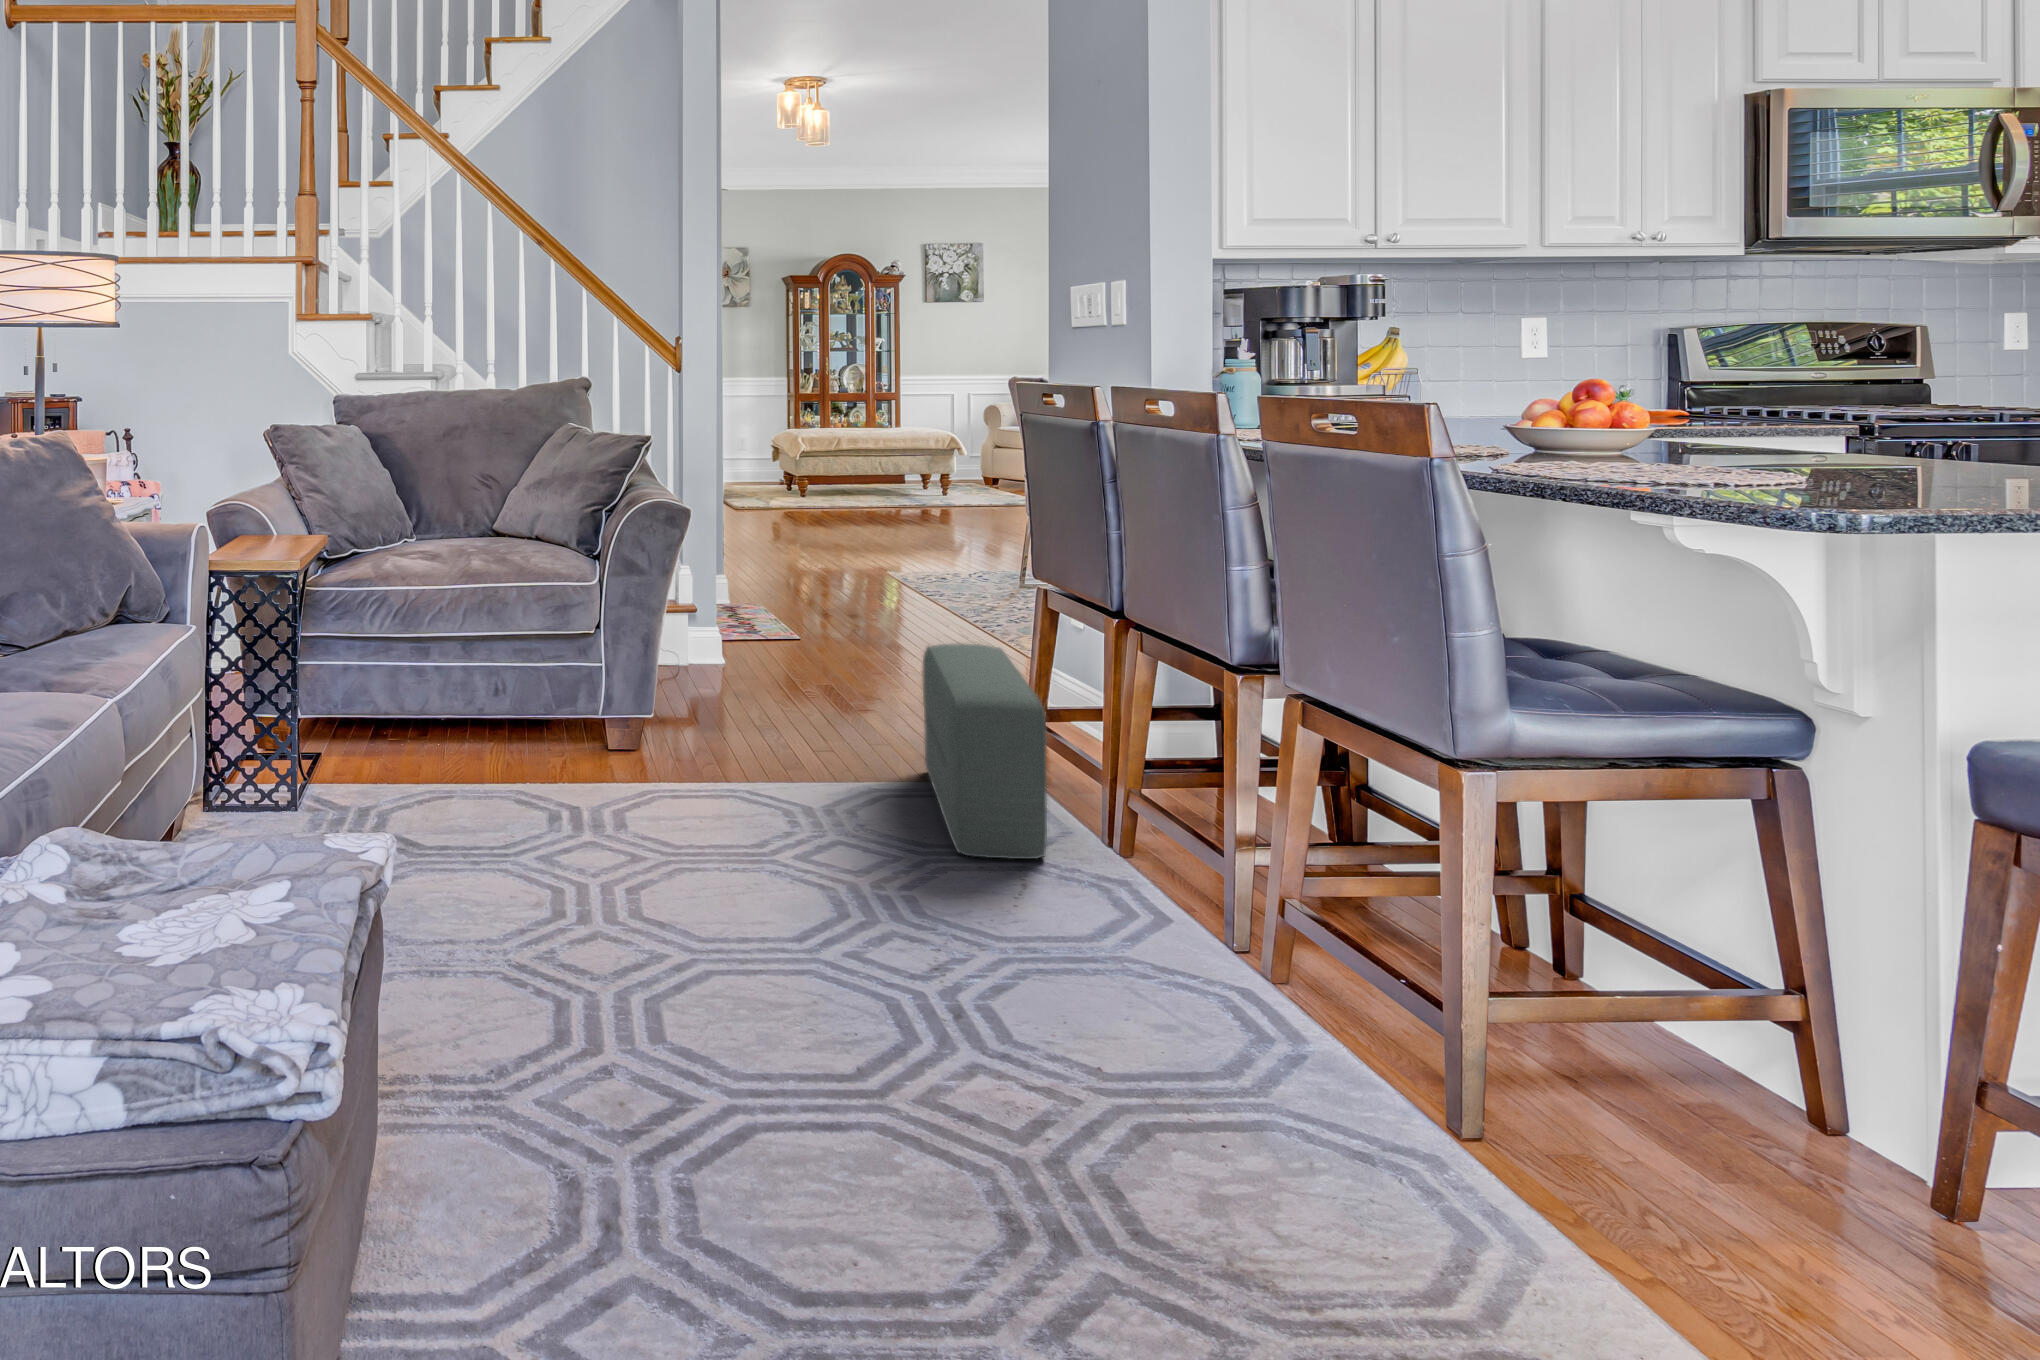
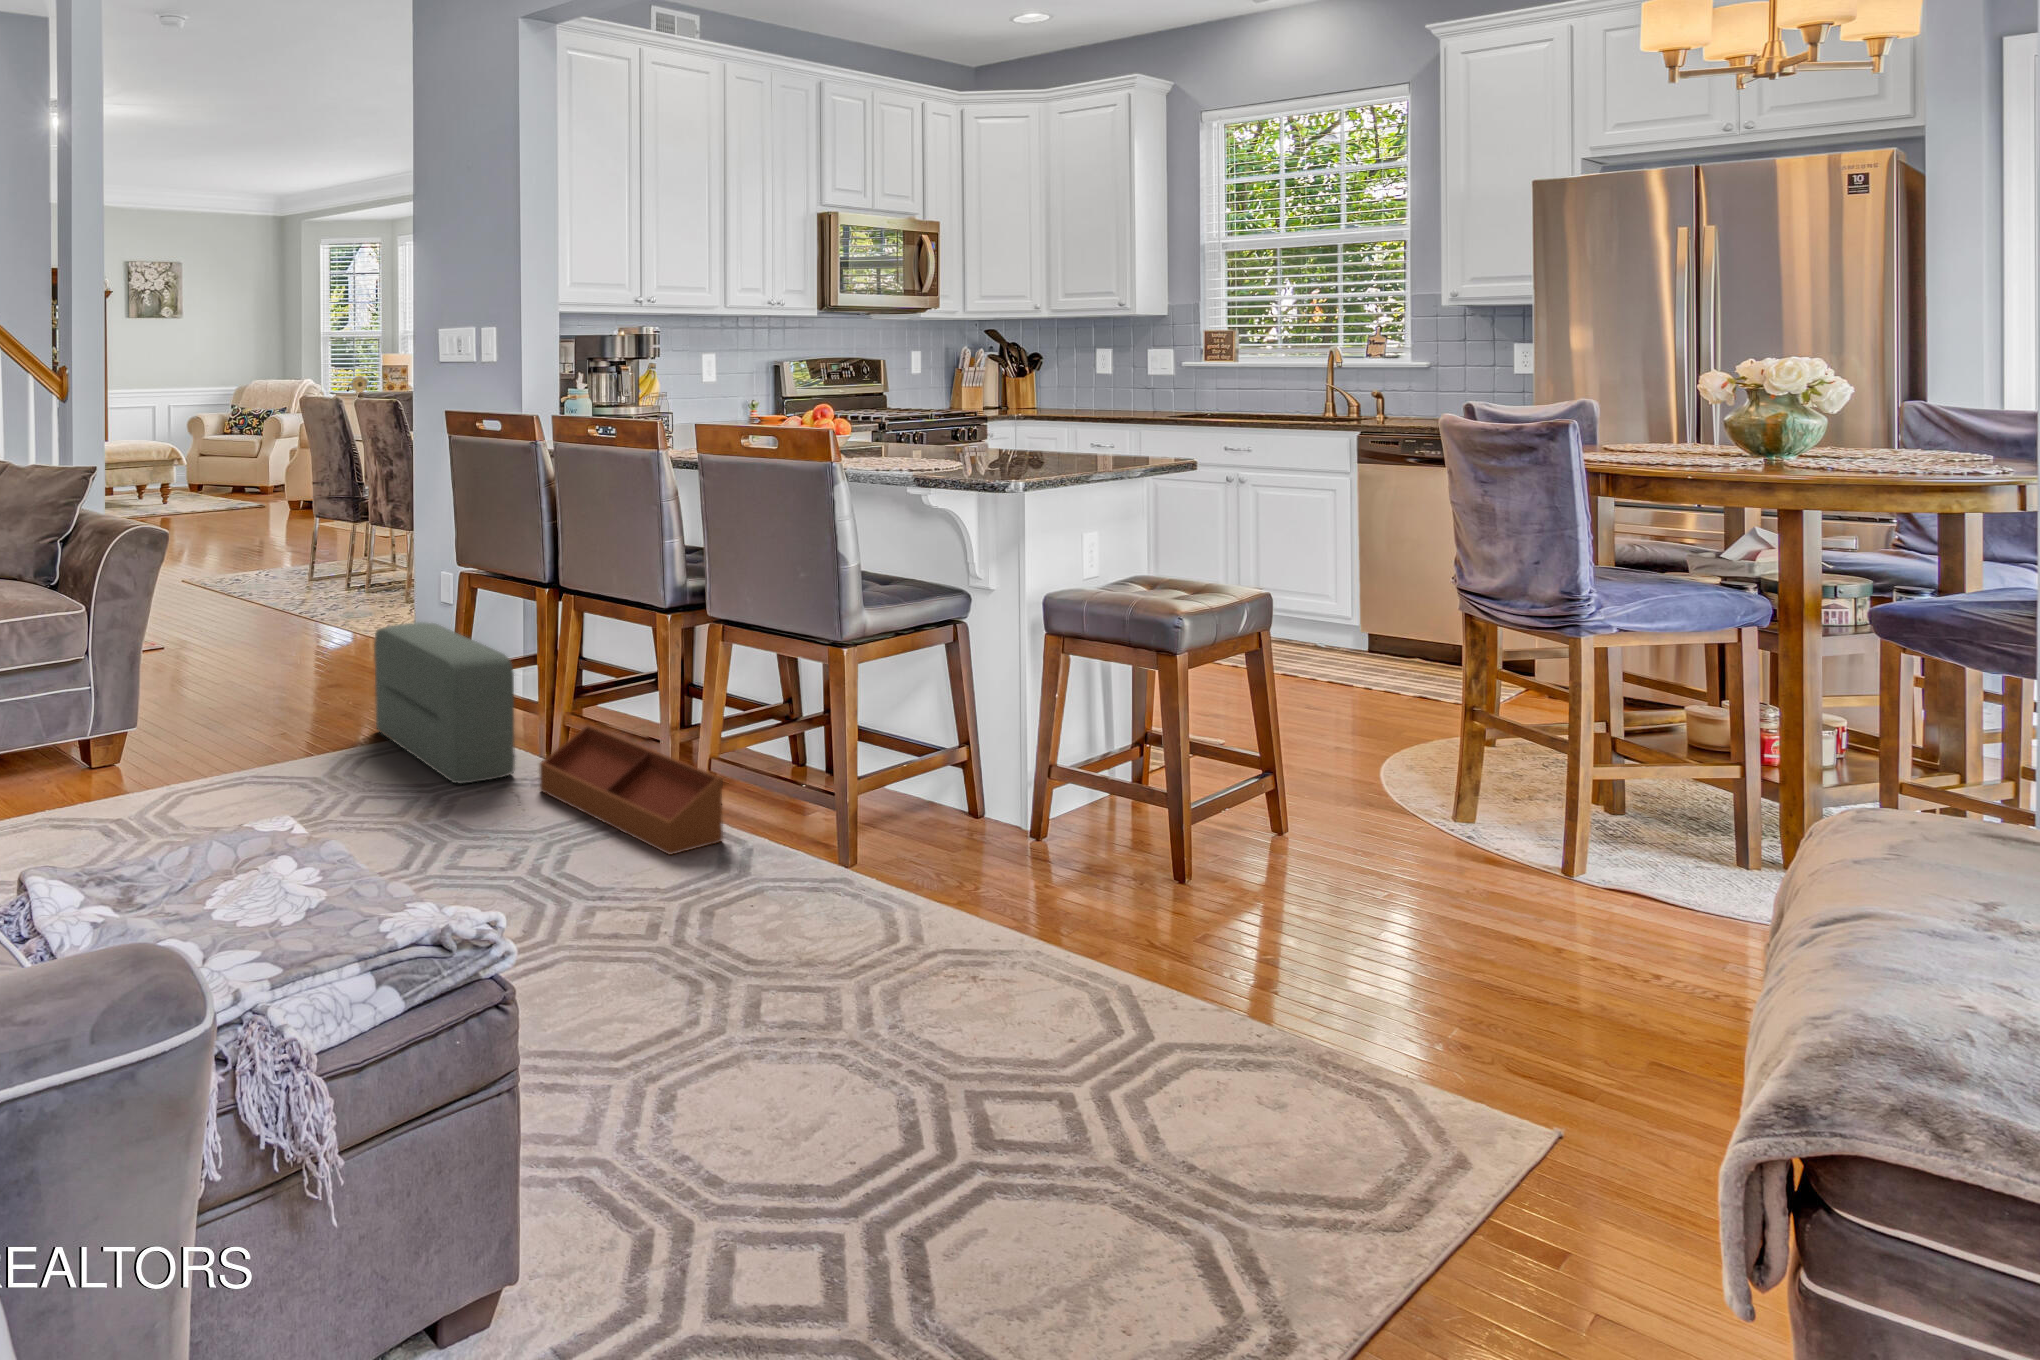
storage bin: none [1060,811,1271,1028] -> present [539,725,723,855]

